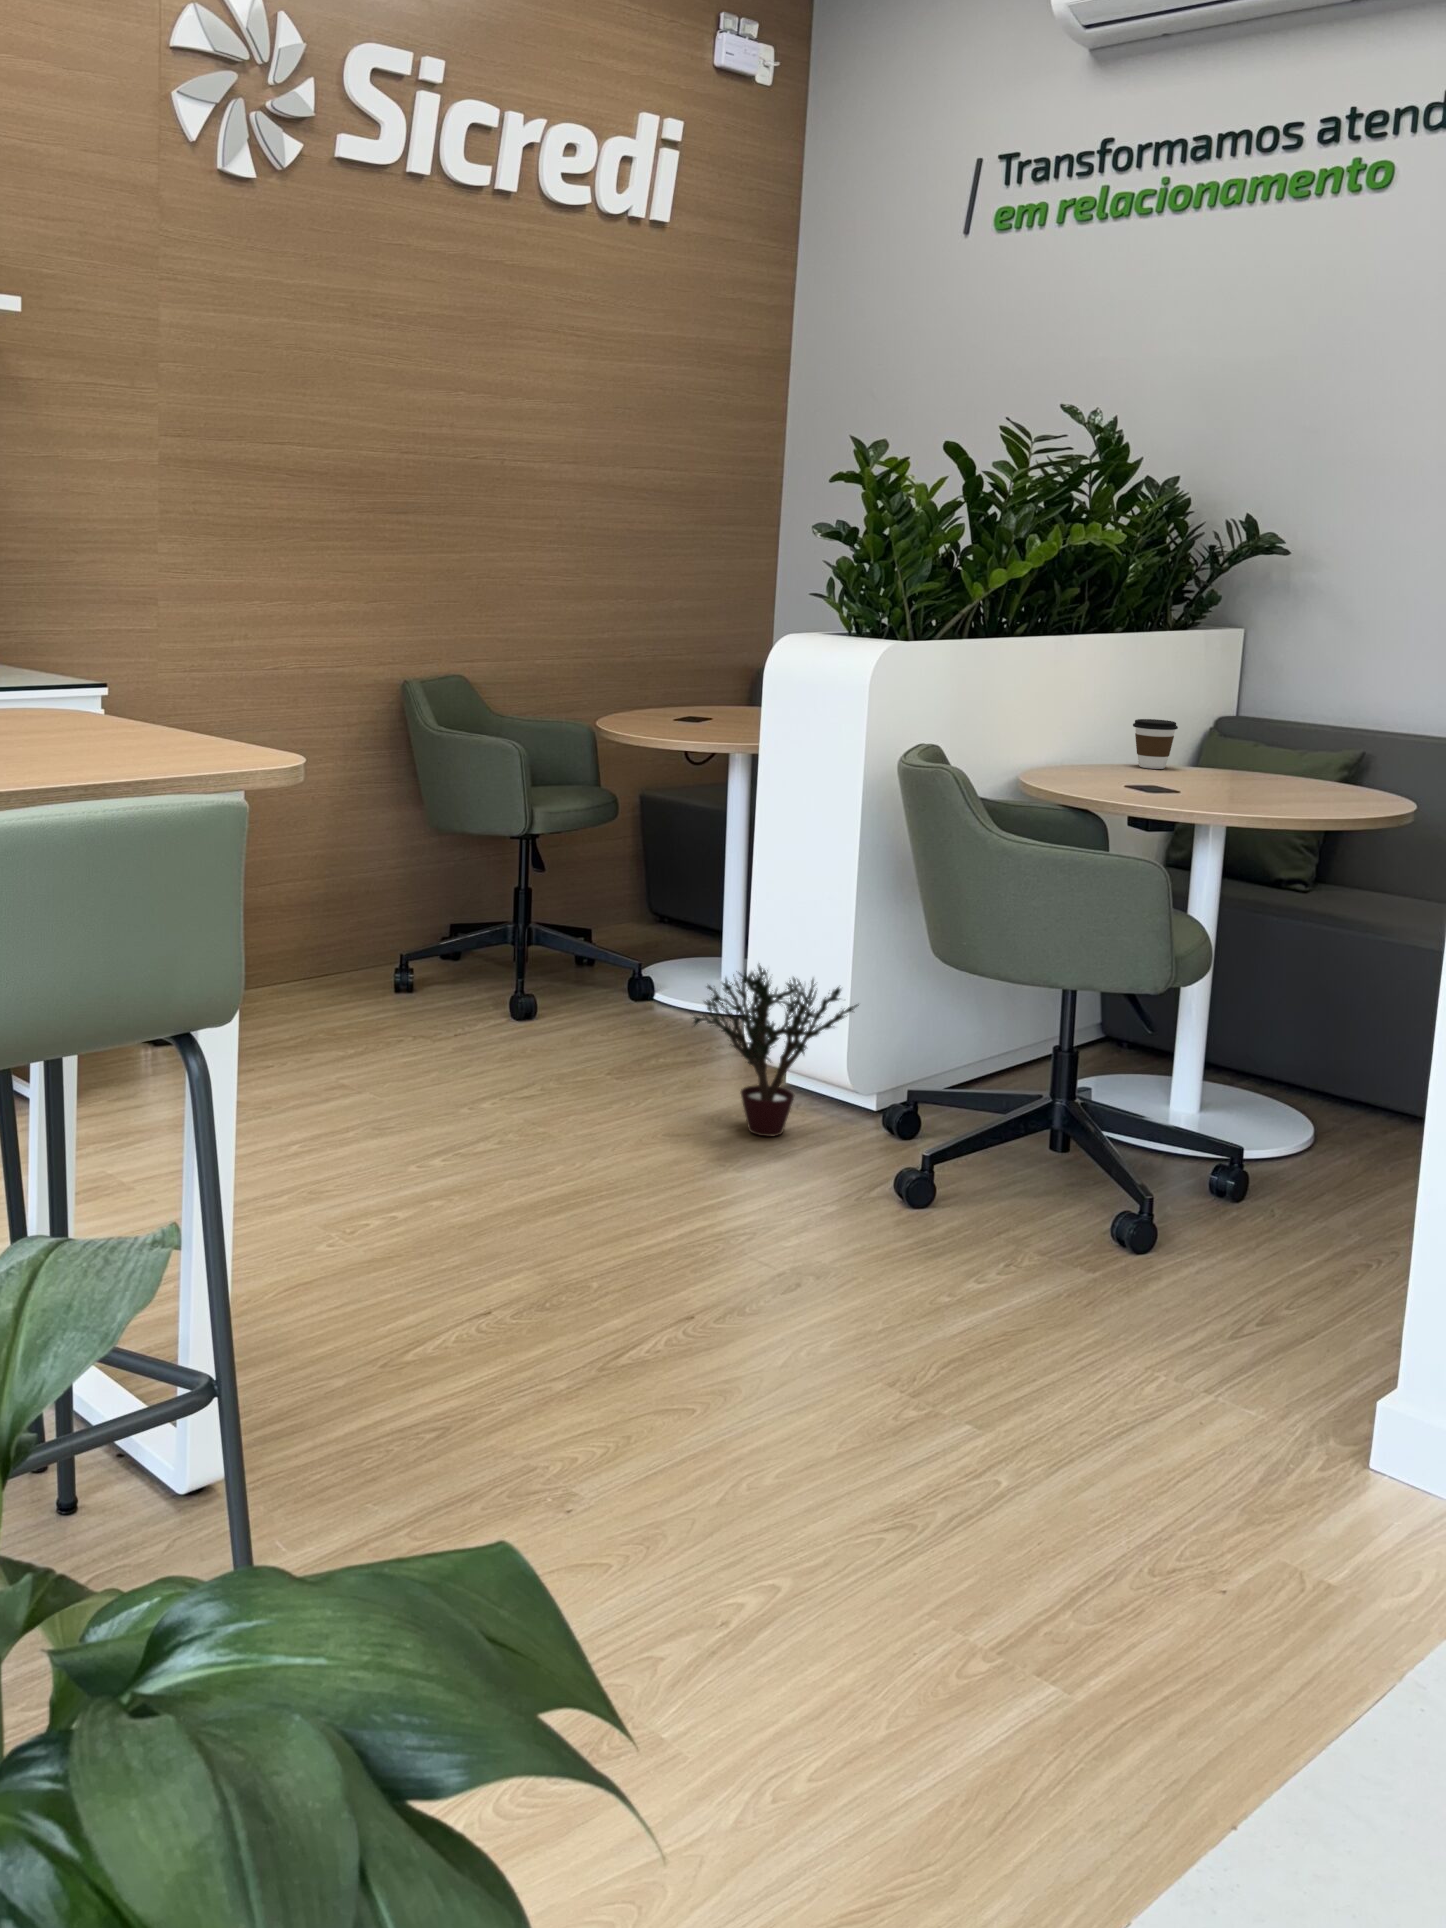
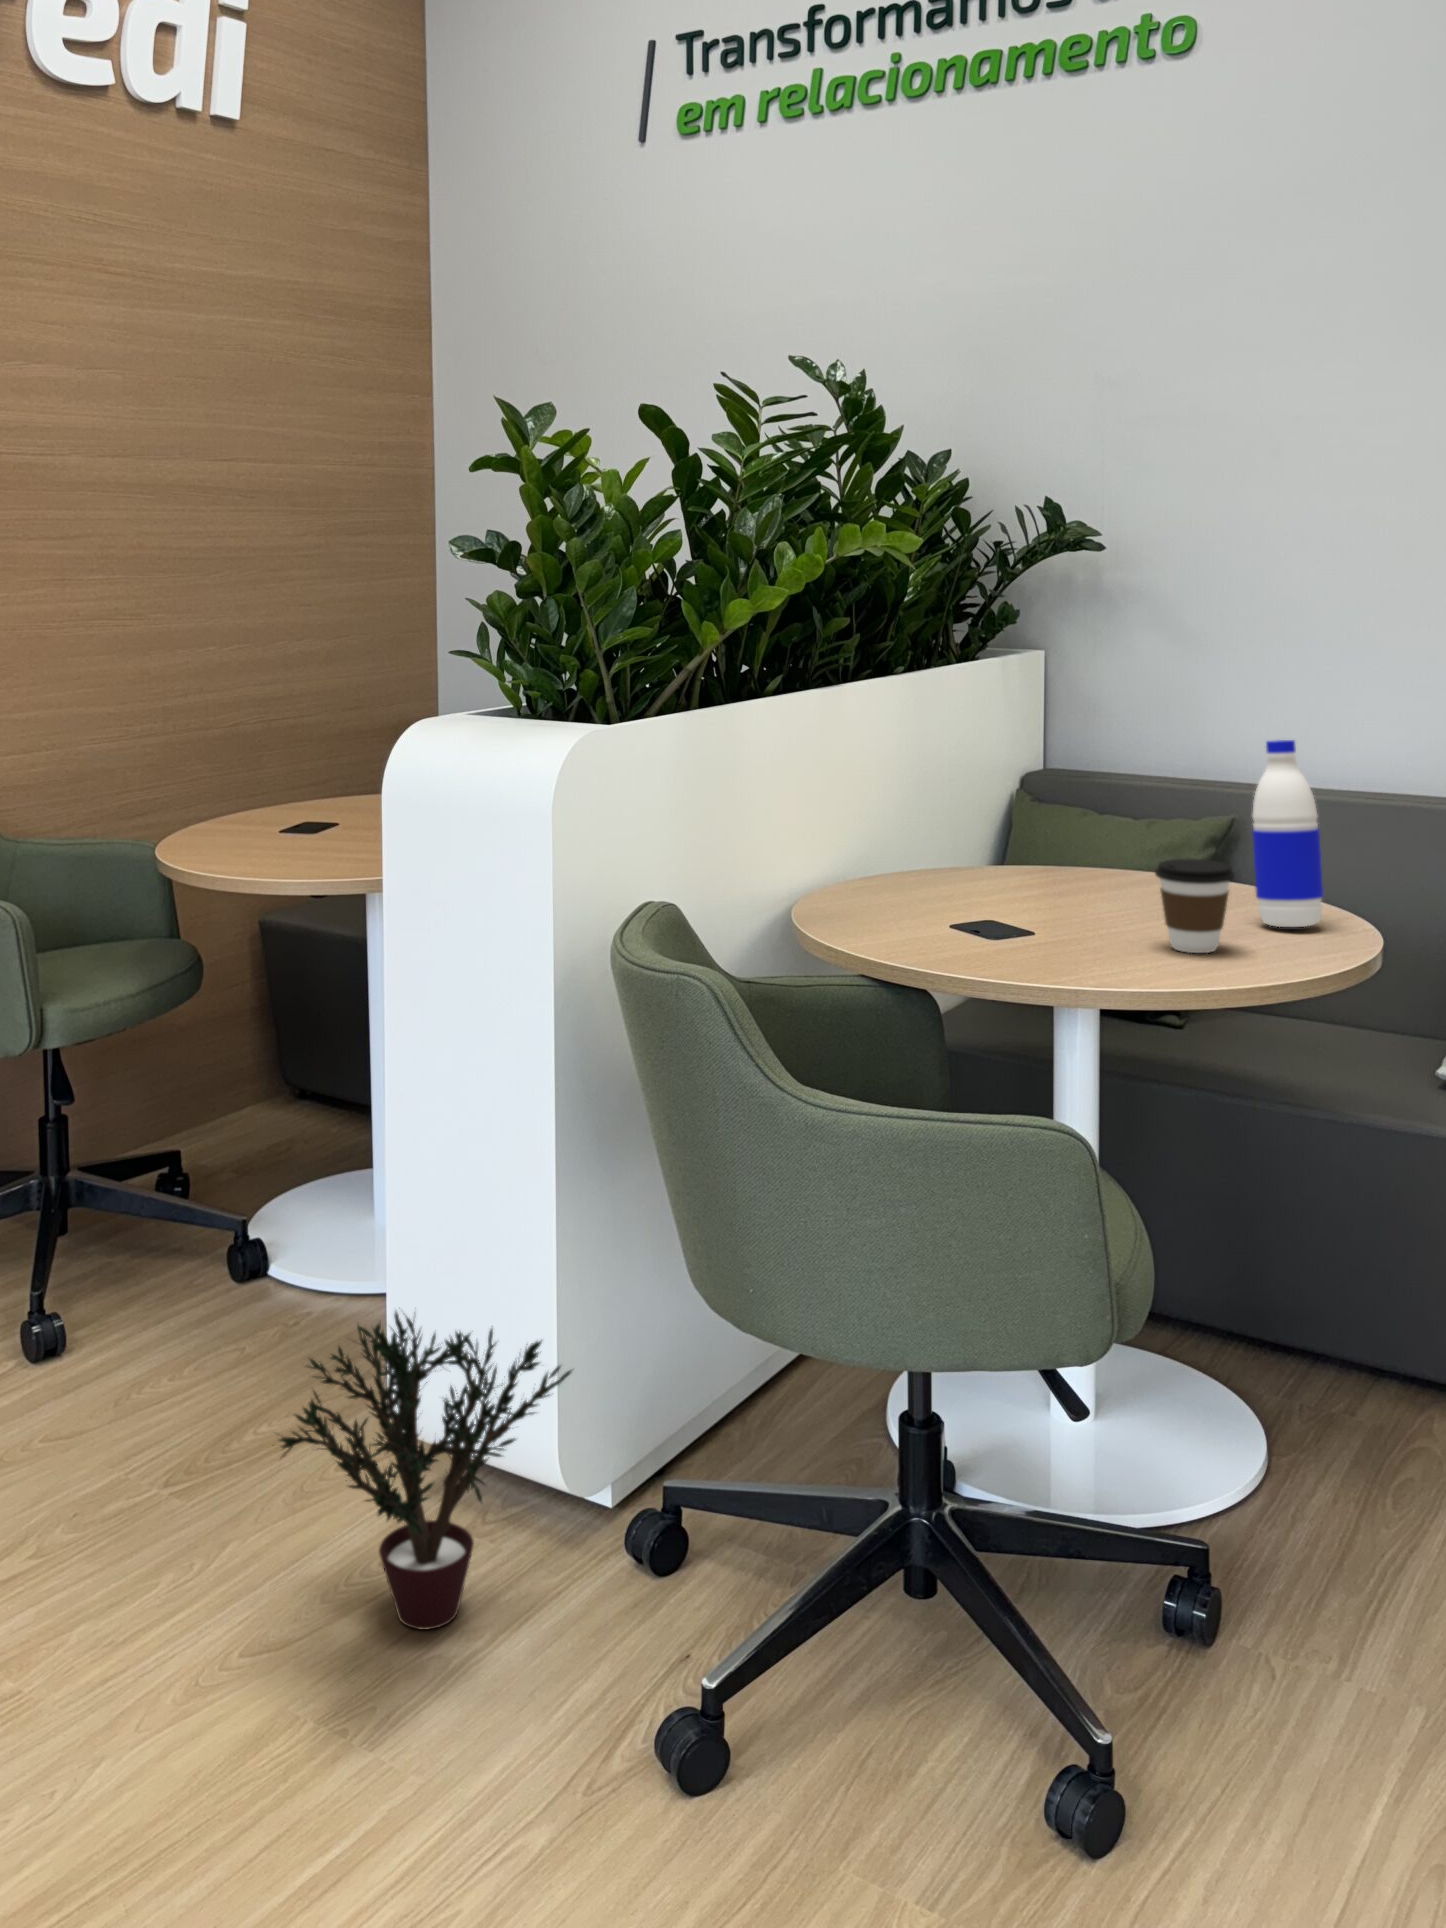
water bottle: none [1327,677,1374,797] -> present [1252,740,1323,927]
coffee cup: present [1133,719,1178,769] -> present [1155,859,1235,953]

